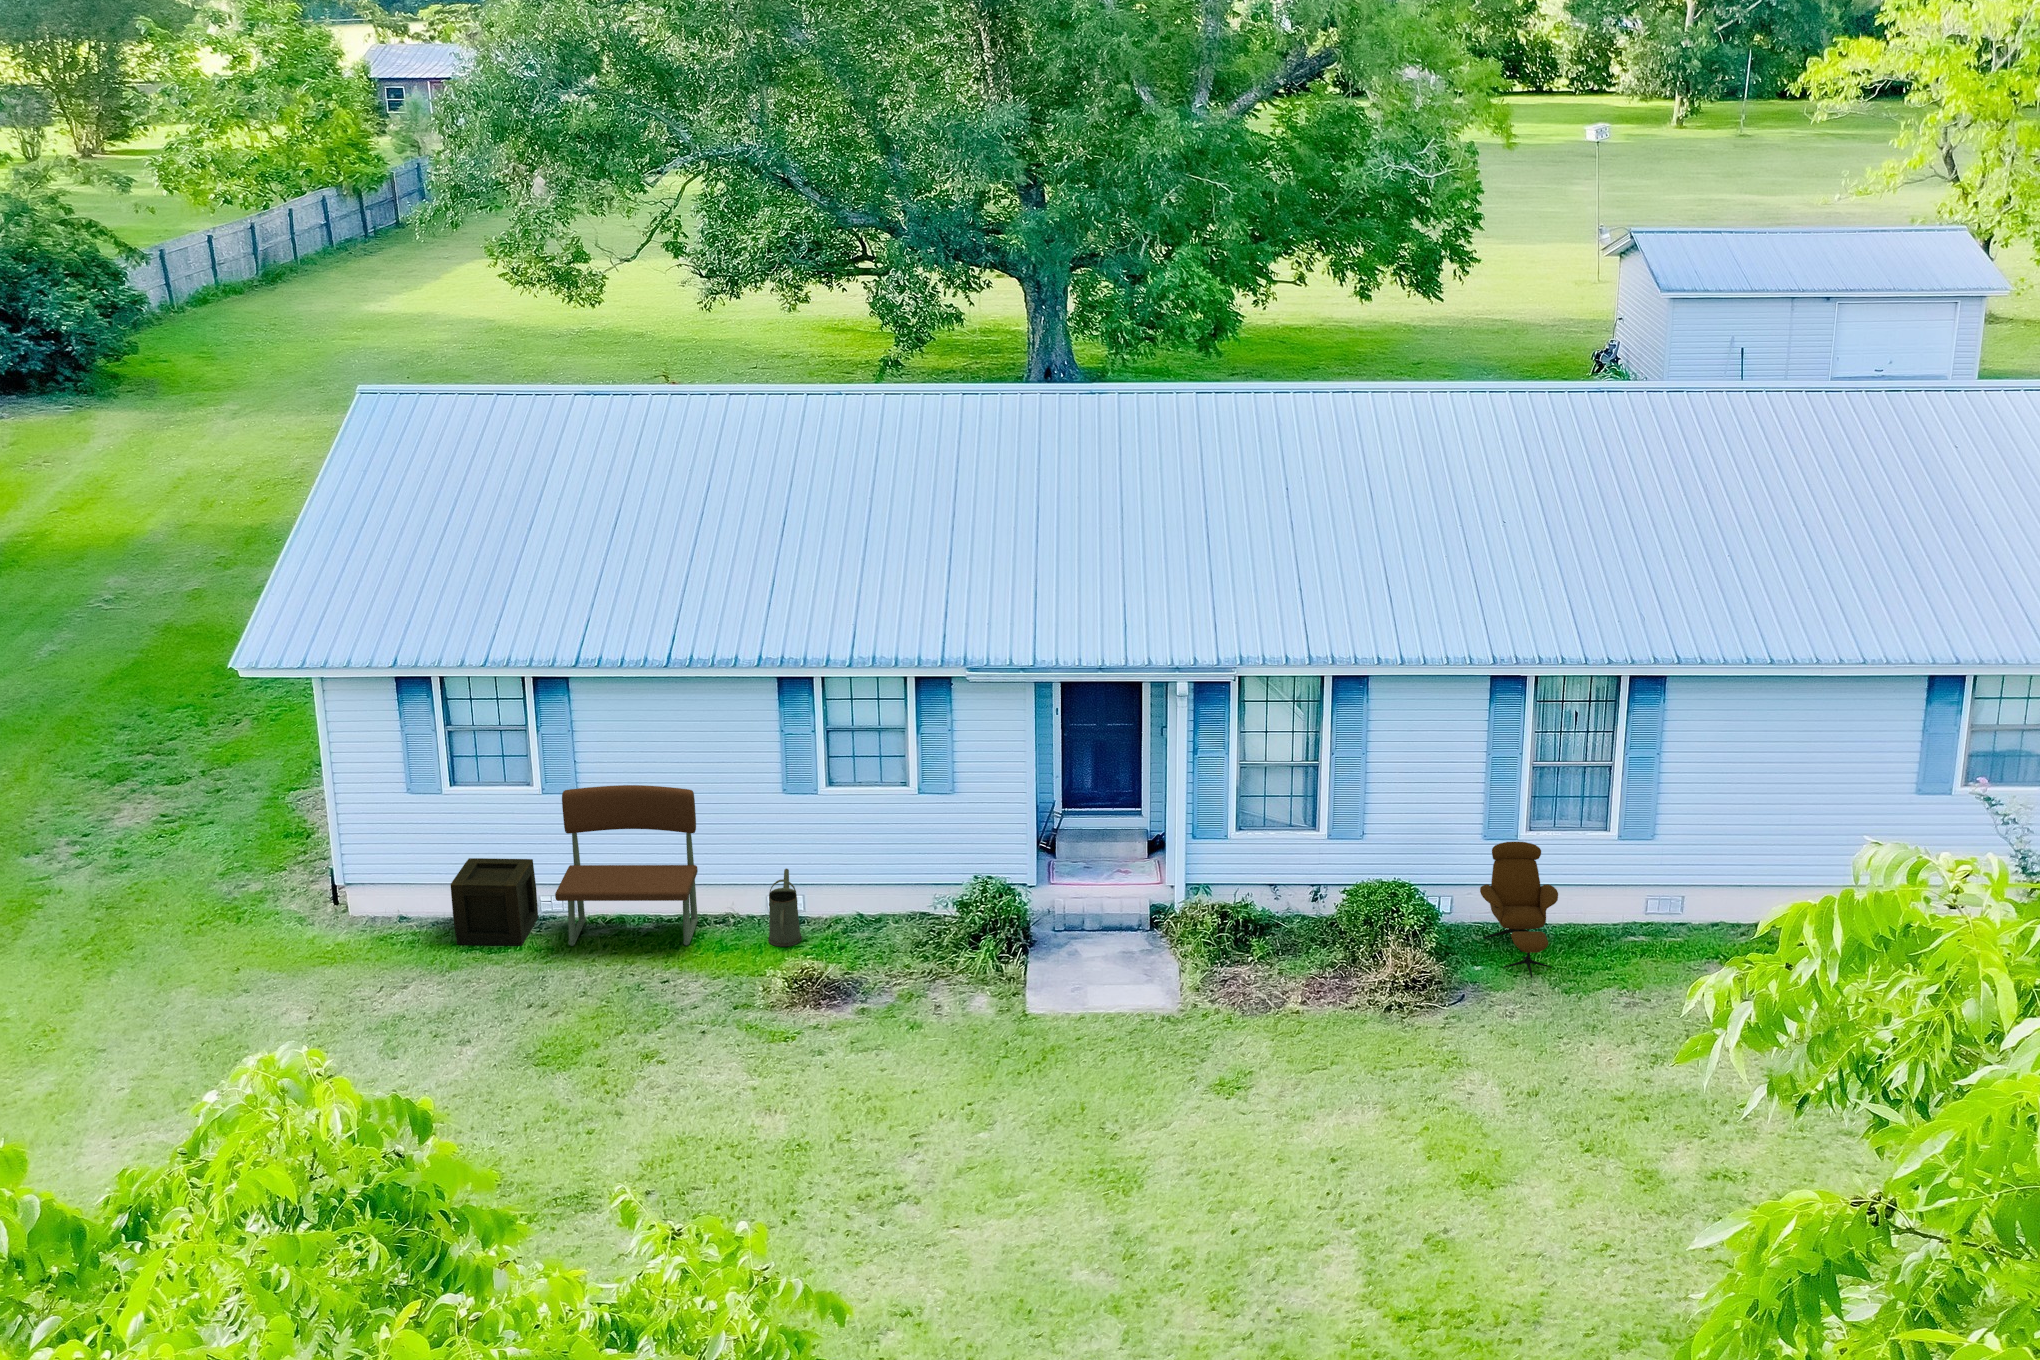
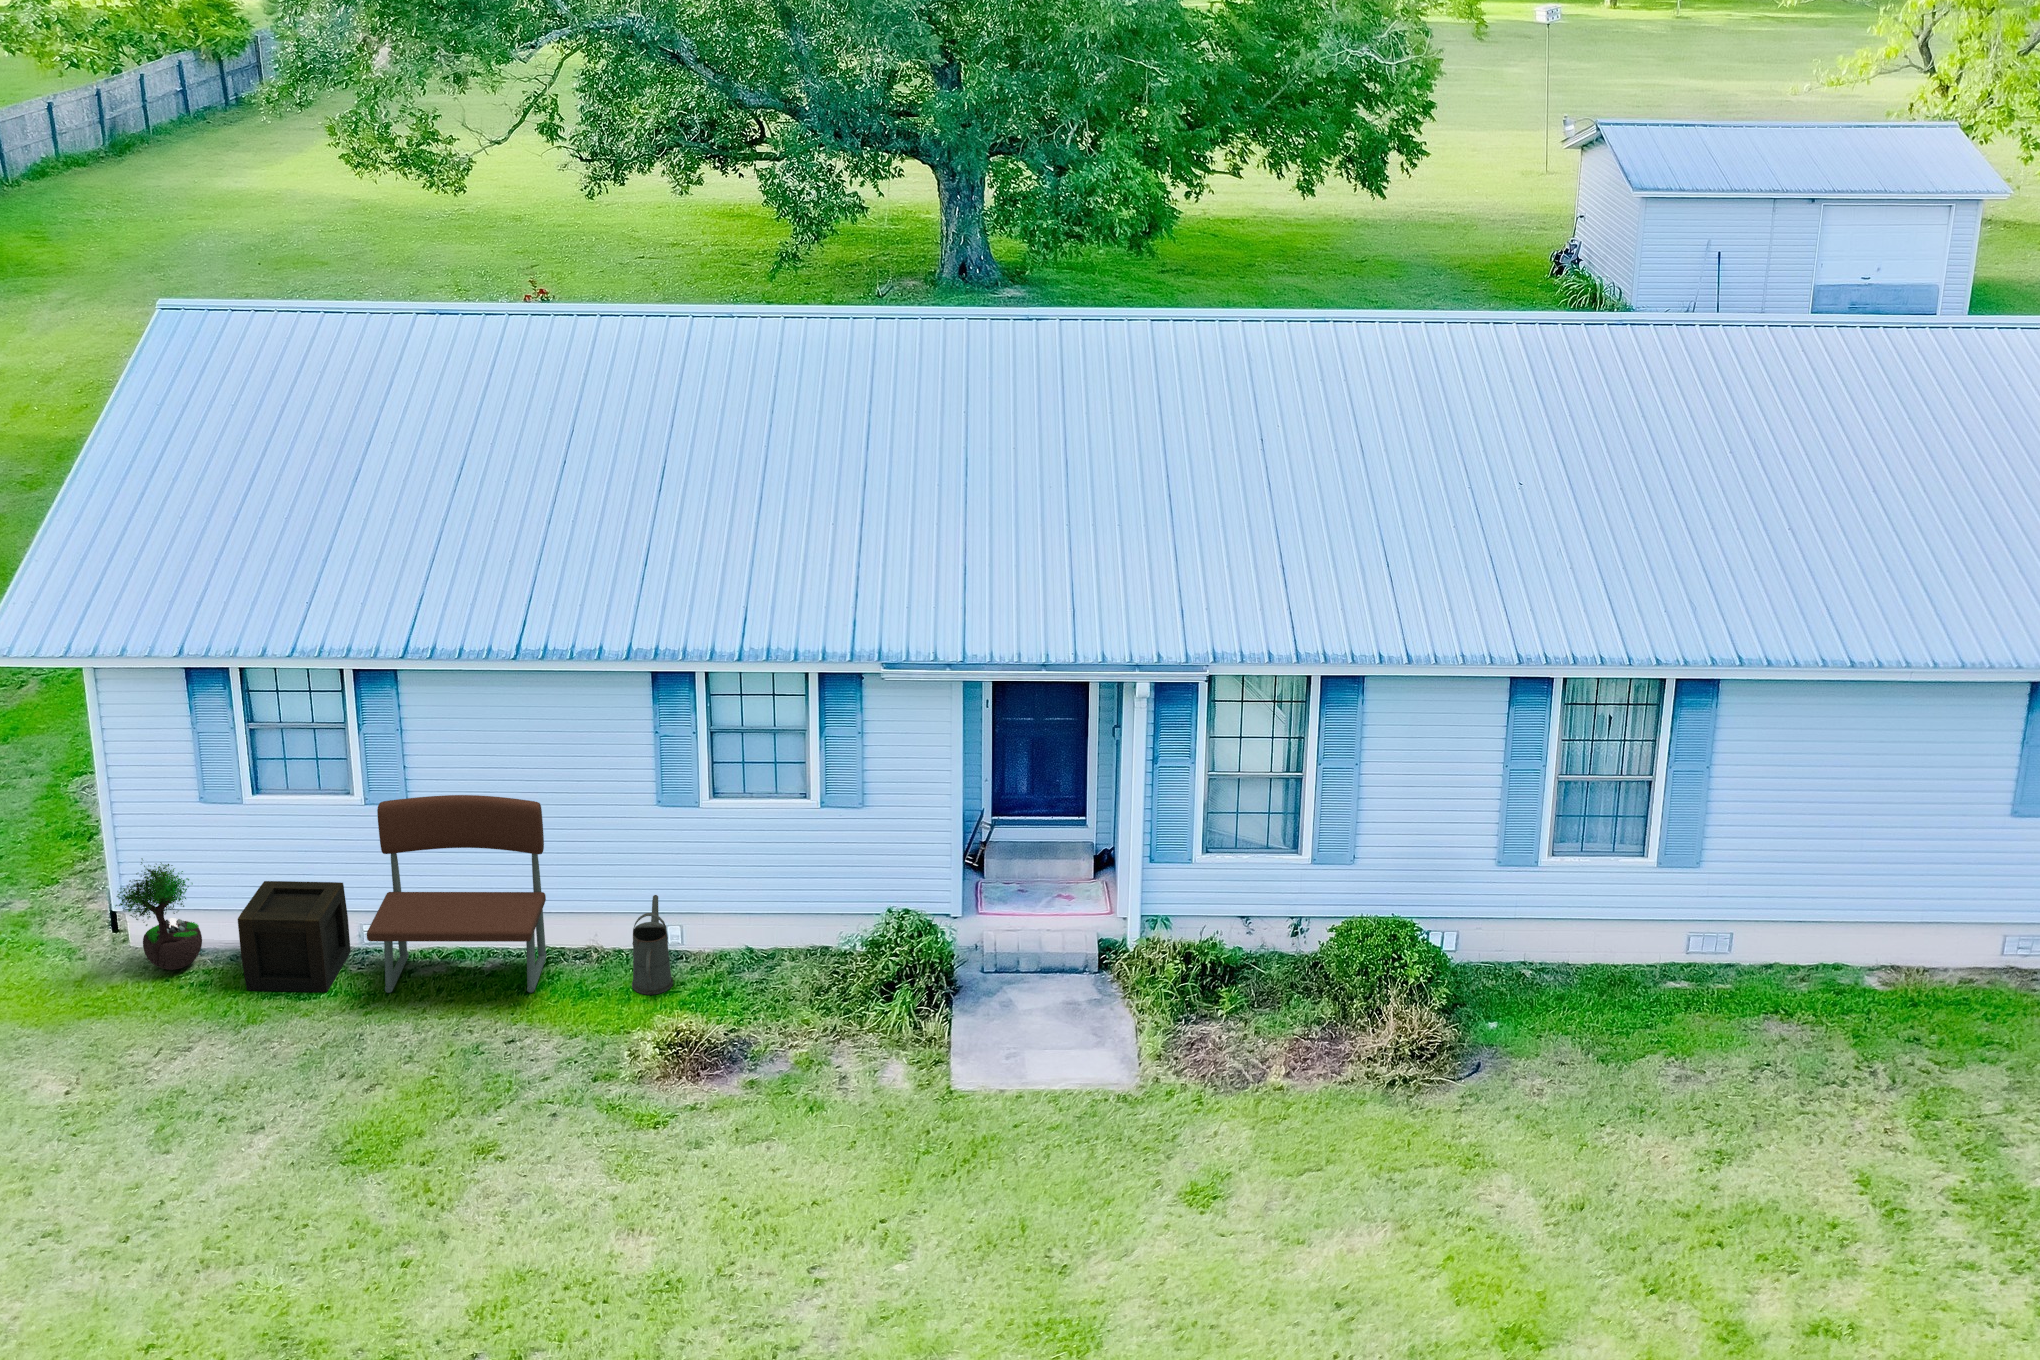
potted tree: none [352,836,419,930] -> present [115,859,202,970]
lounge chair: present [1480,842,1558,978] -> none [1499,868,1595,1043]

